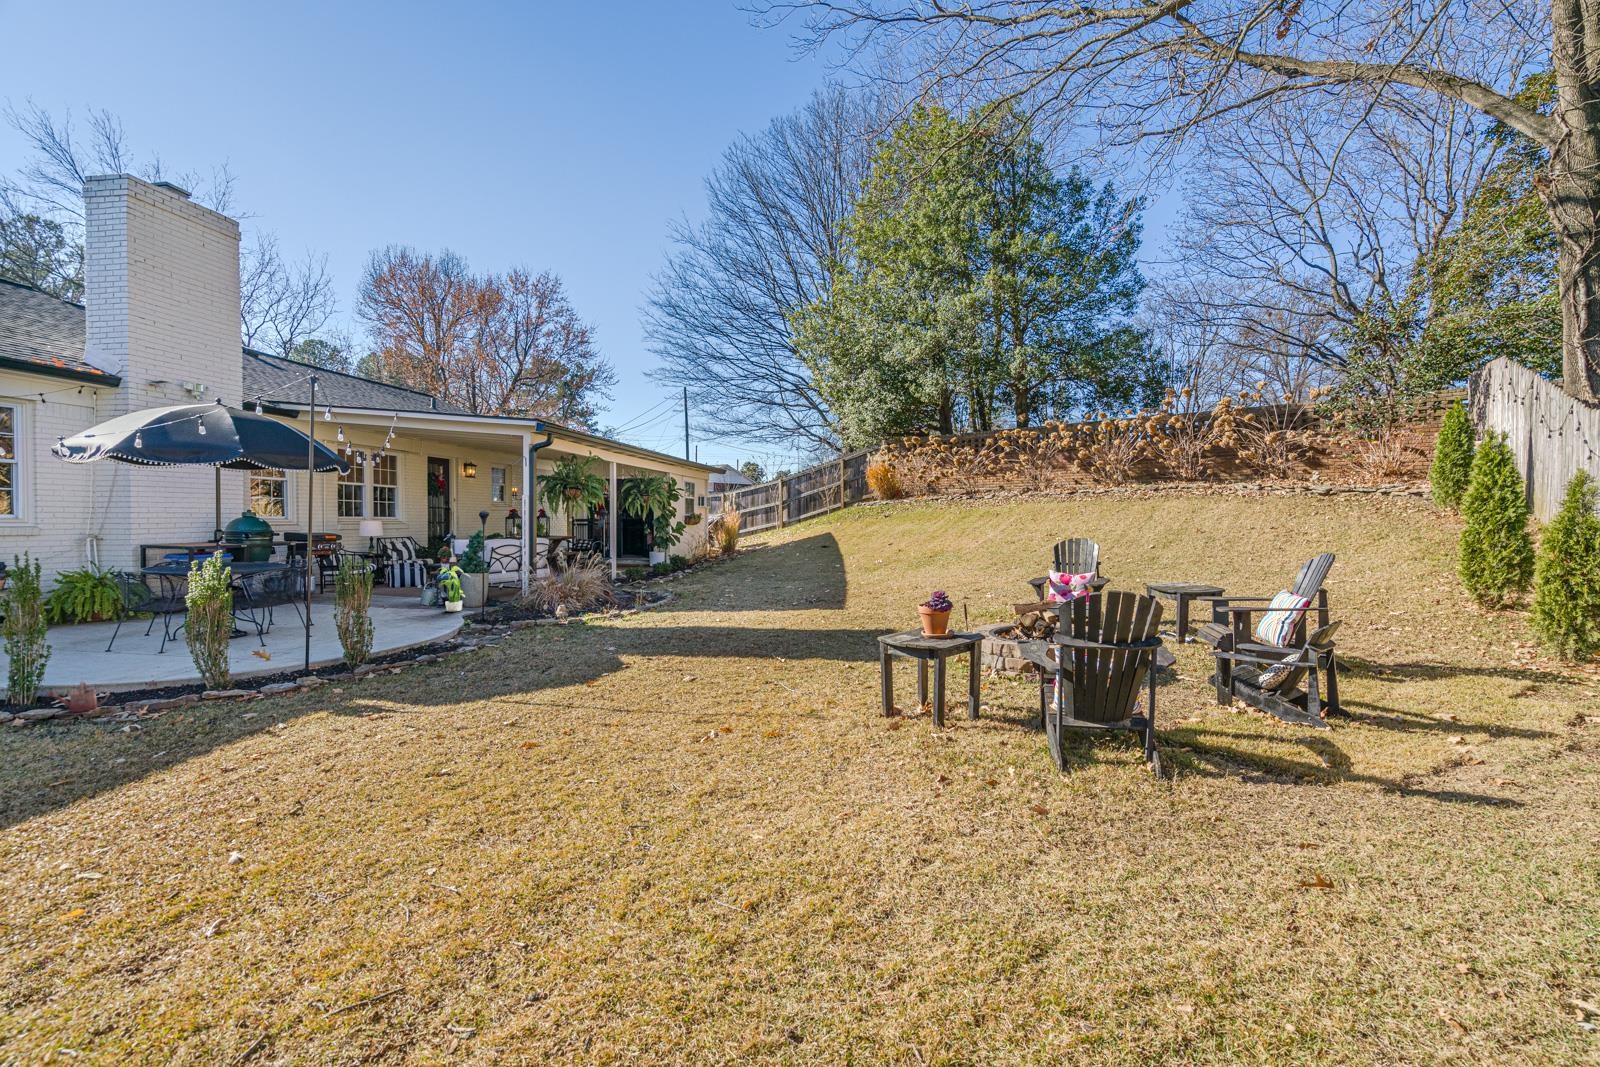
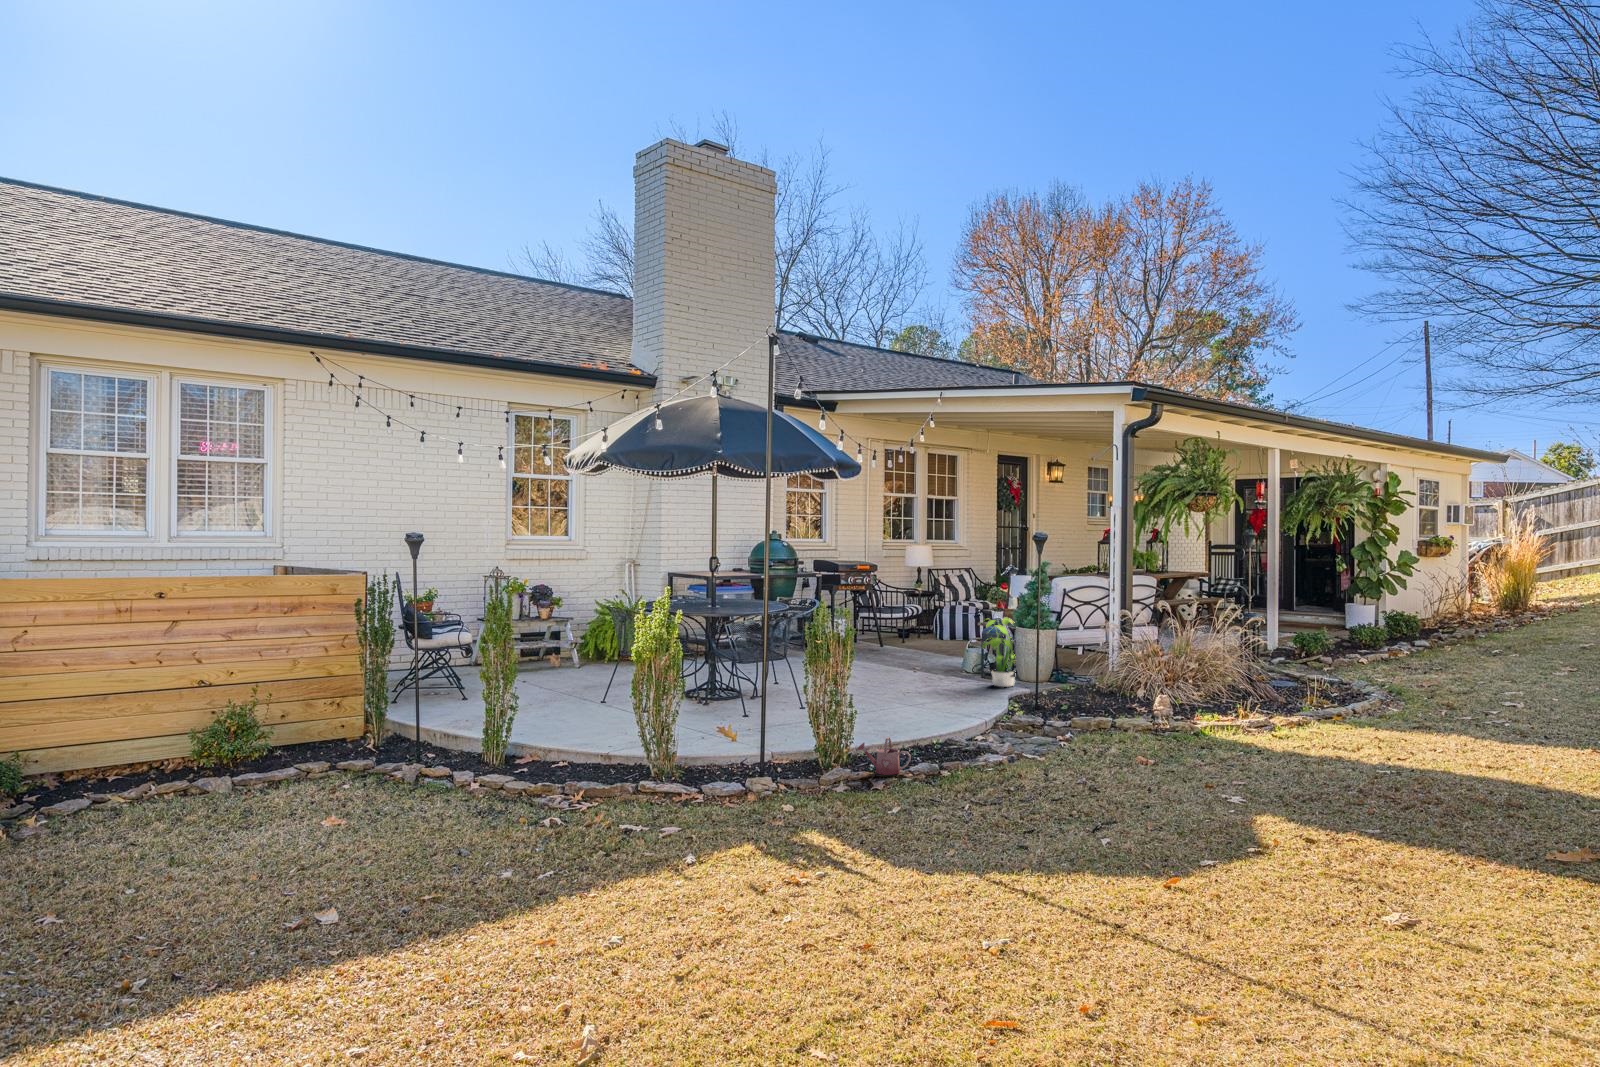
watering can: present [47,681,109,712] -> present [857,737,911,775]

